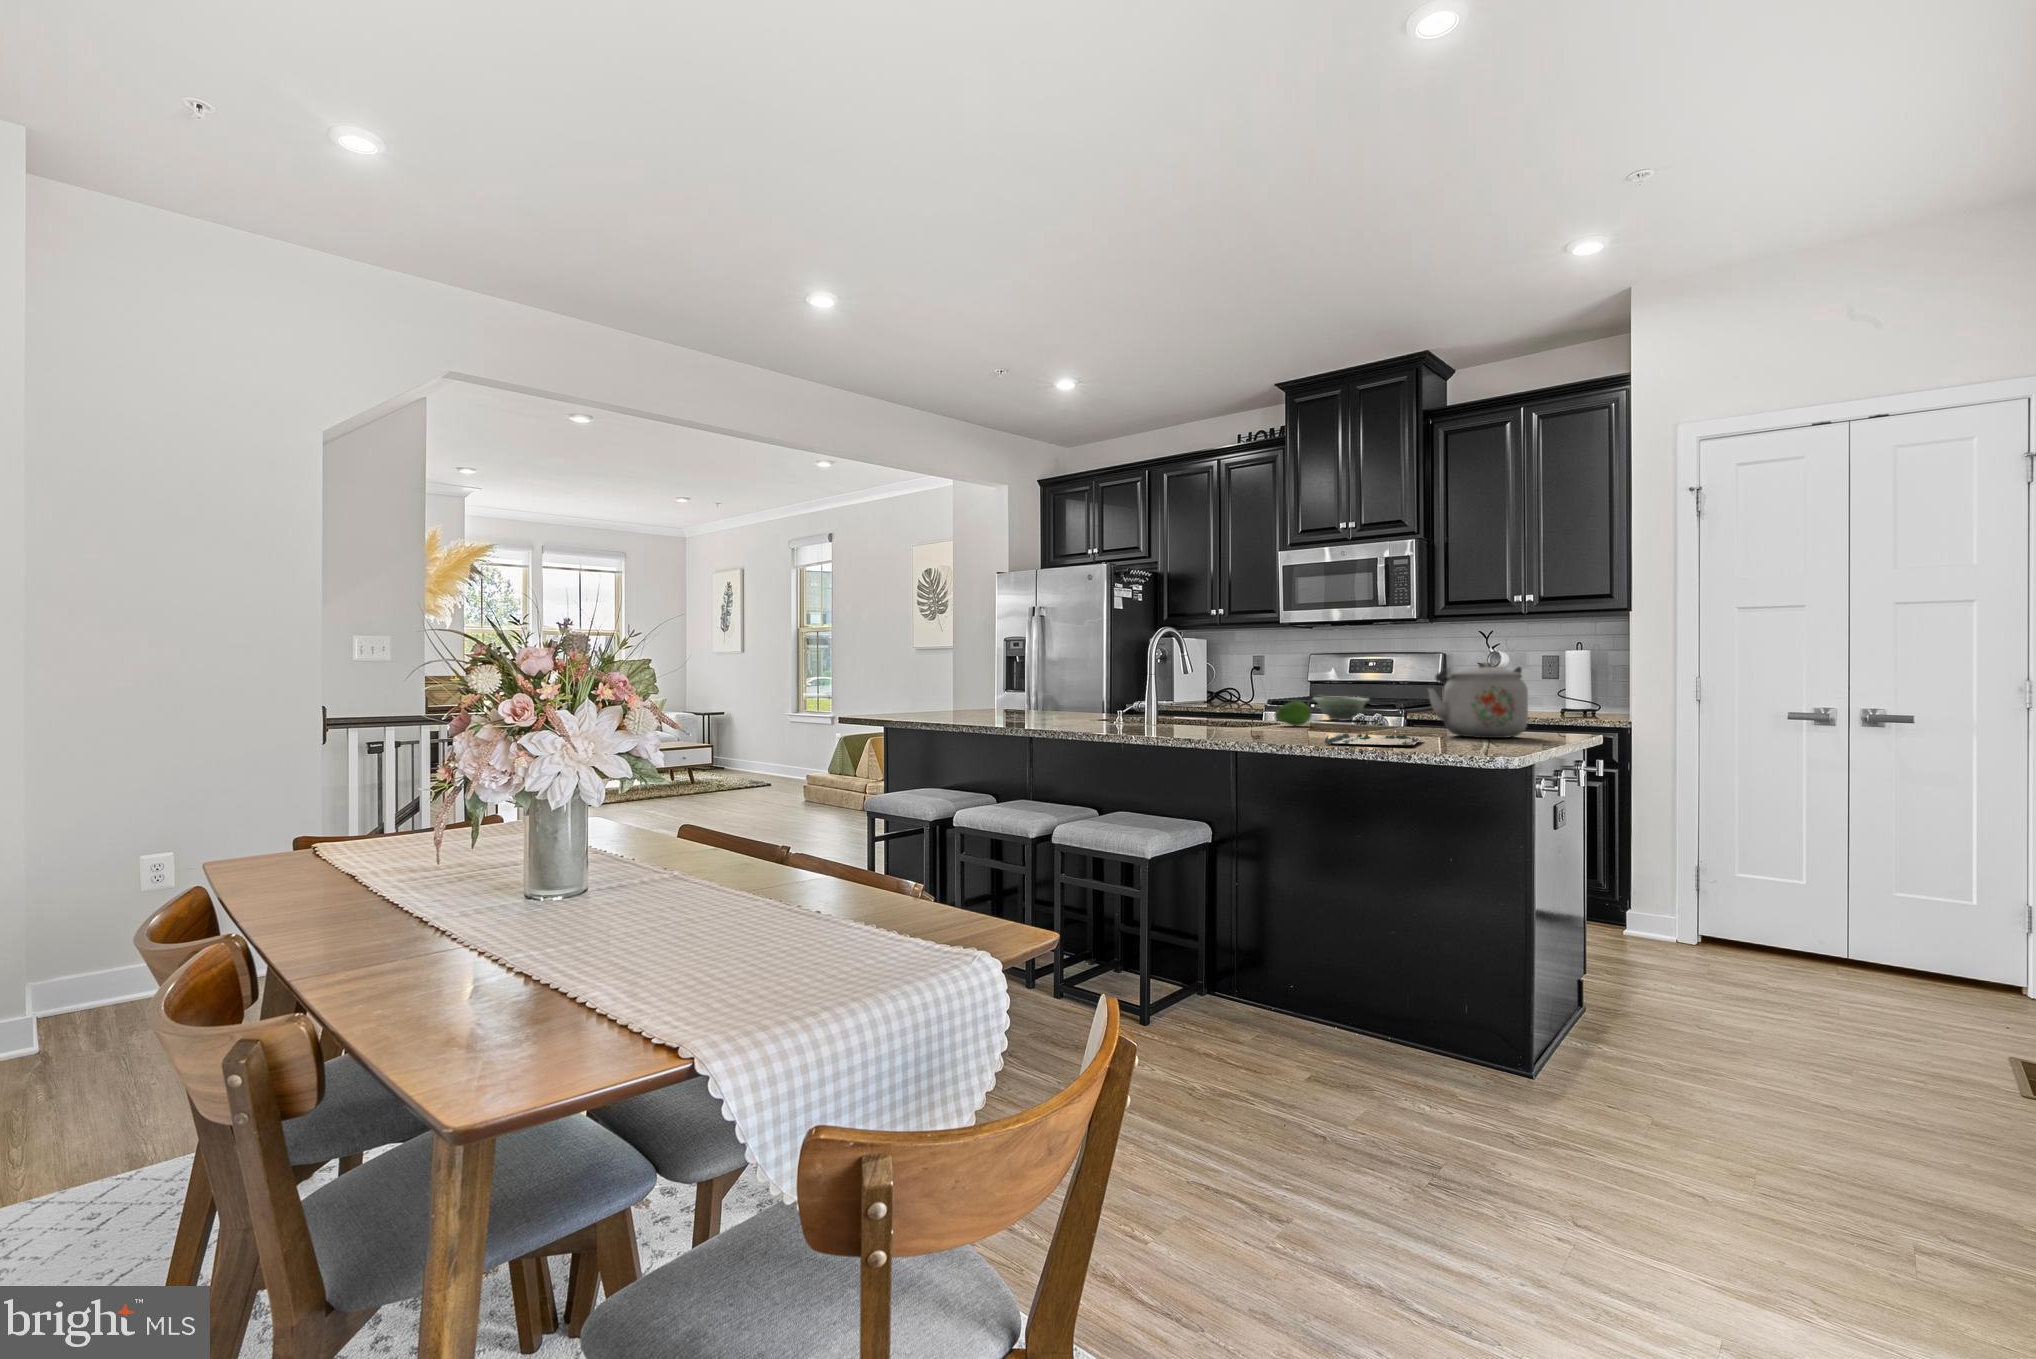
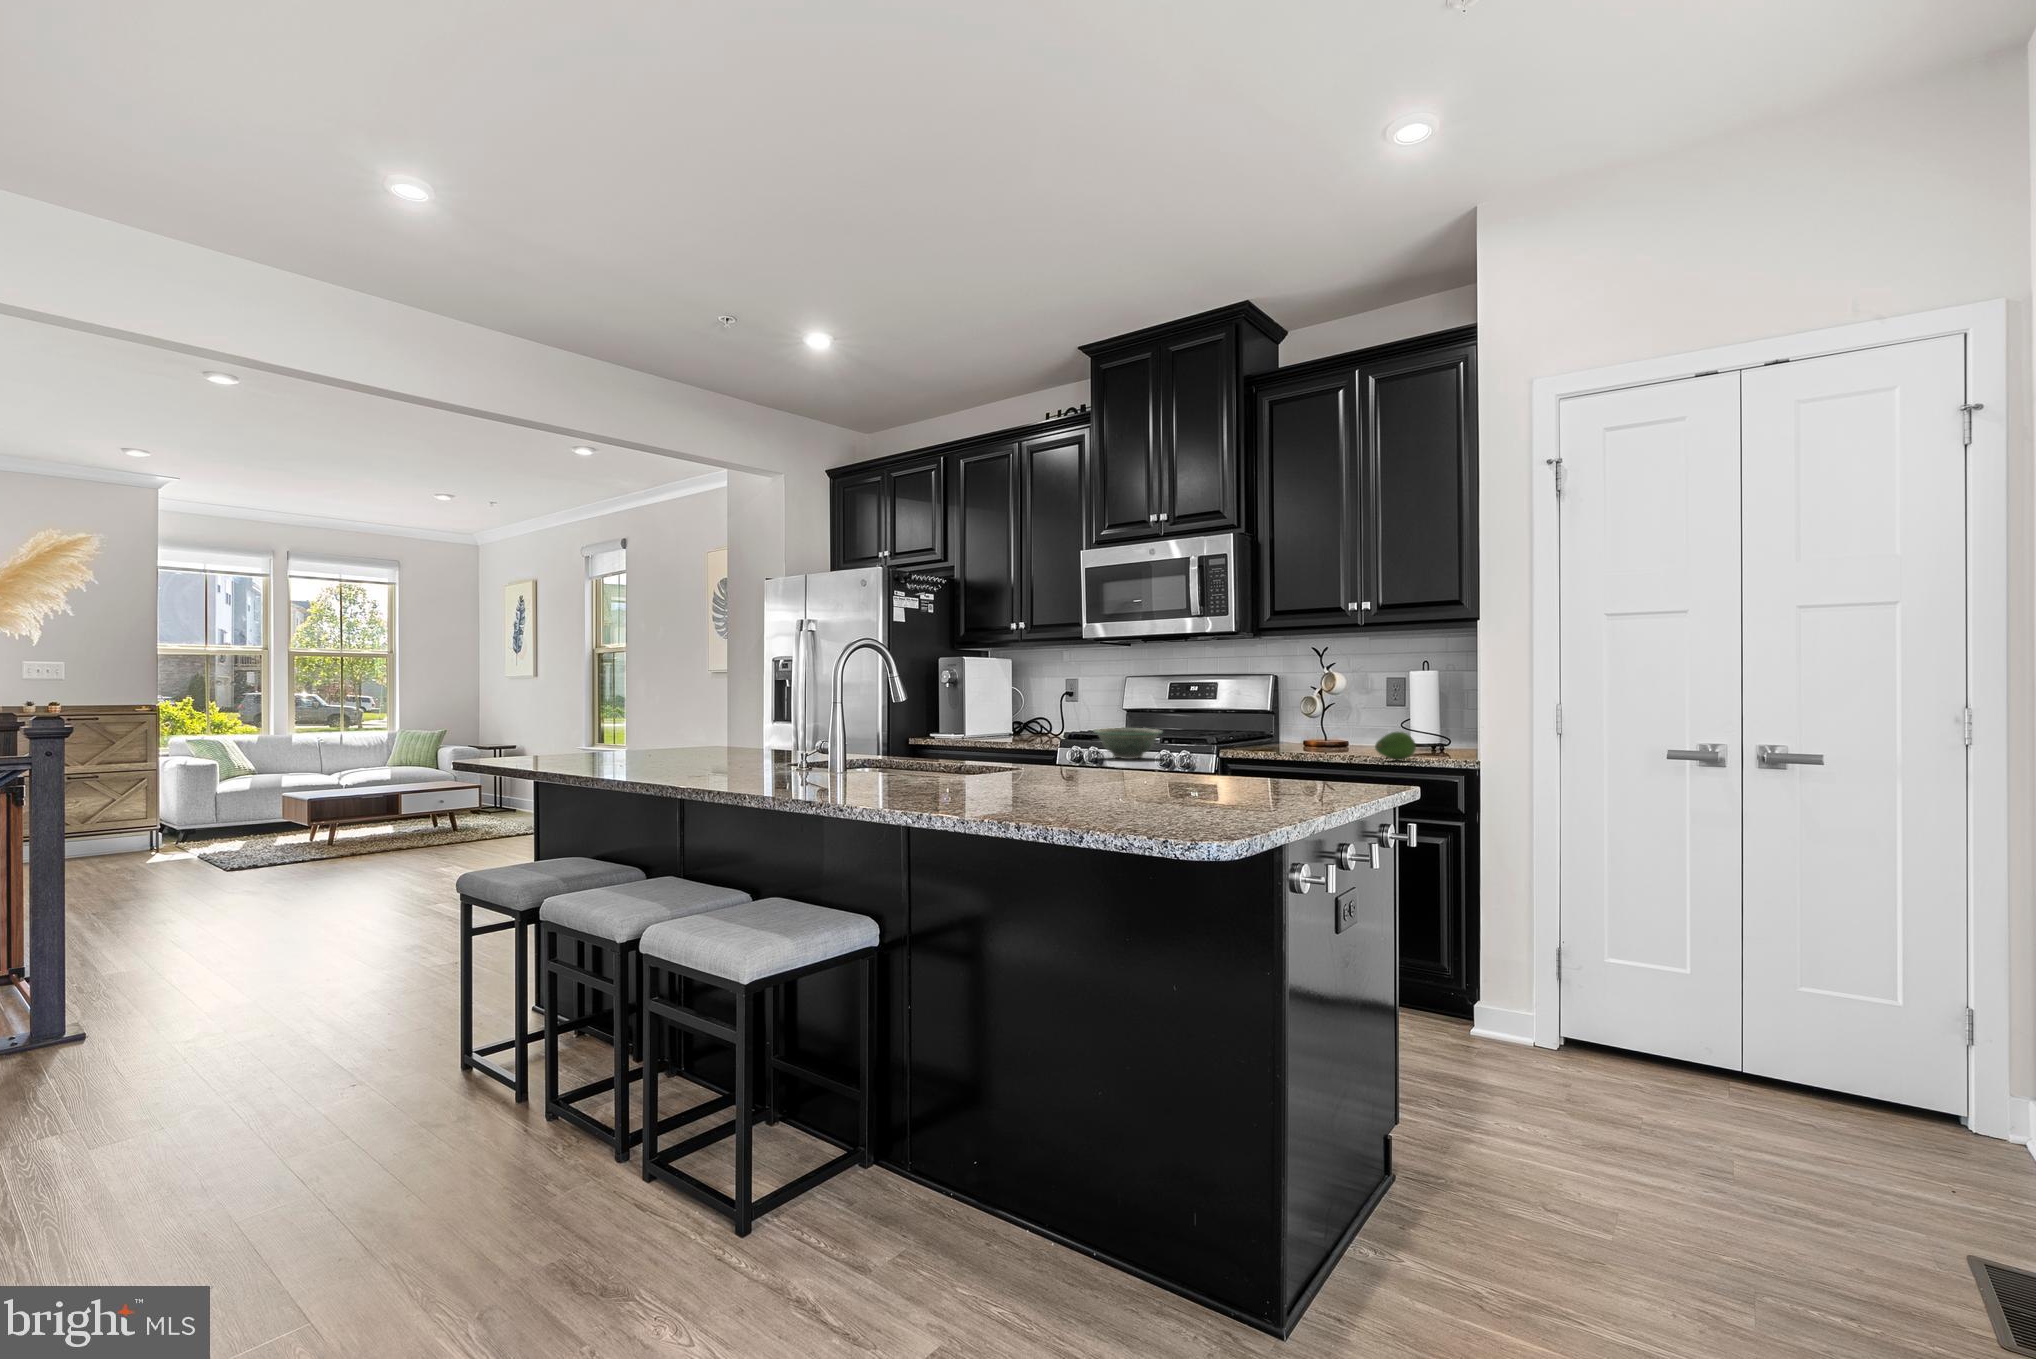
kettle: present [1428,662,1528,738] -> none [1181,678,1318,788]
fruit: present [1275,701,1311,726] -> present [1375,732,1416,760]
tray: present [1325,730,1423,745] -> none [989,775,1155,806]

